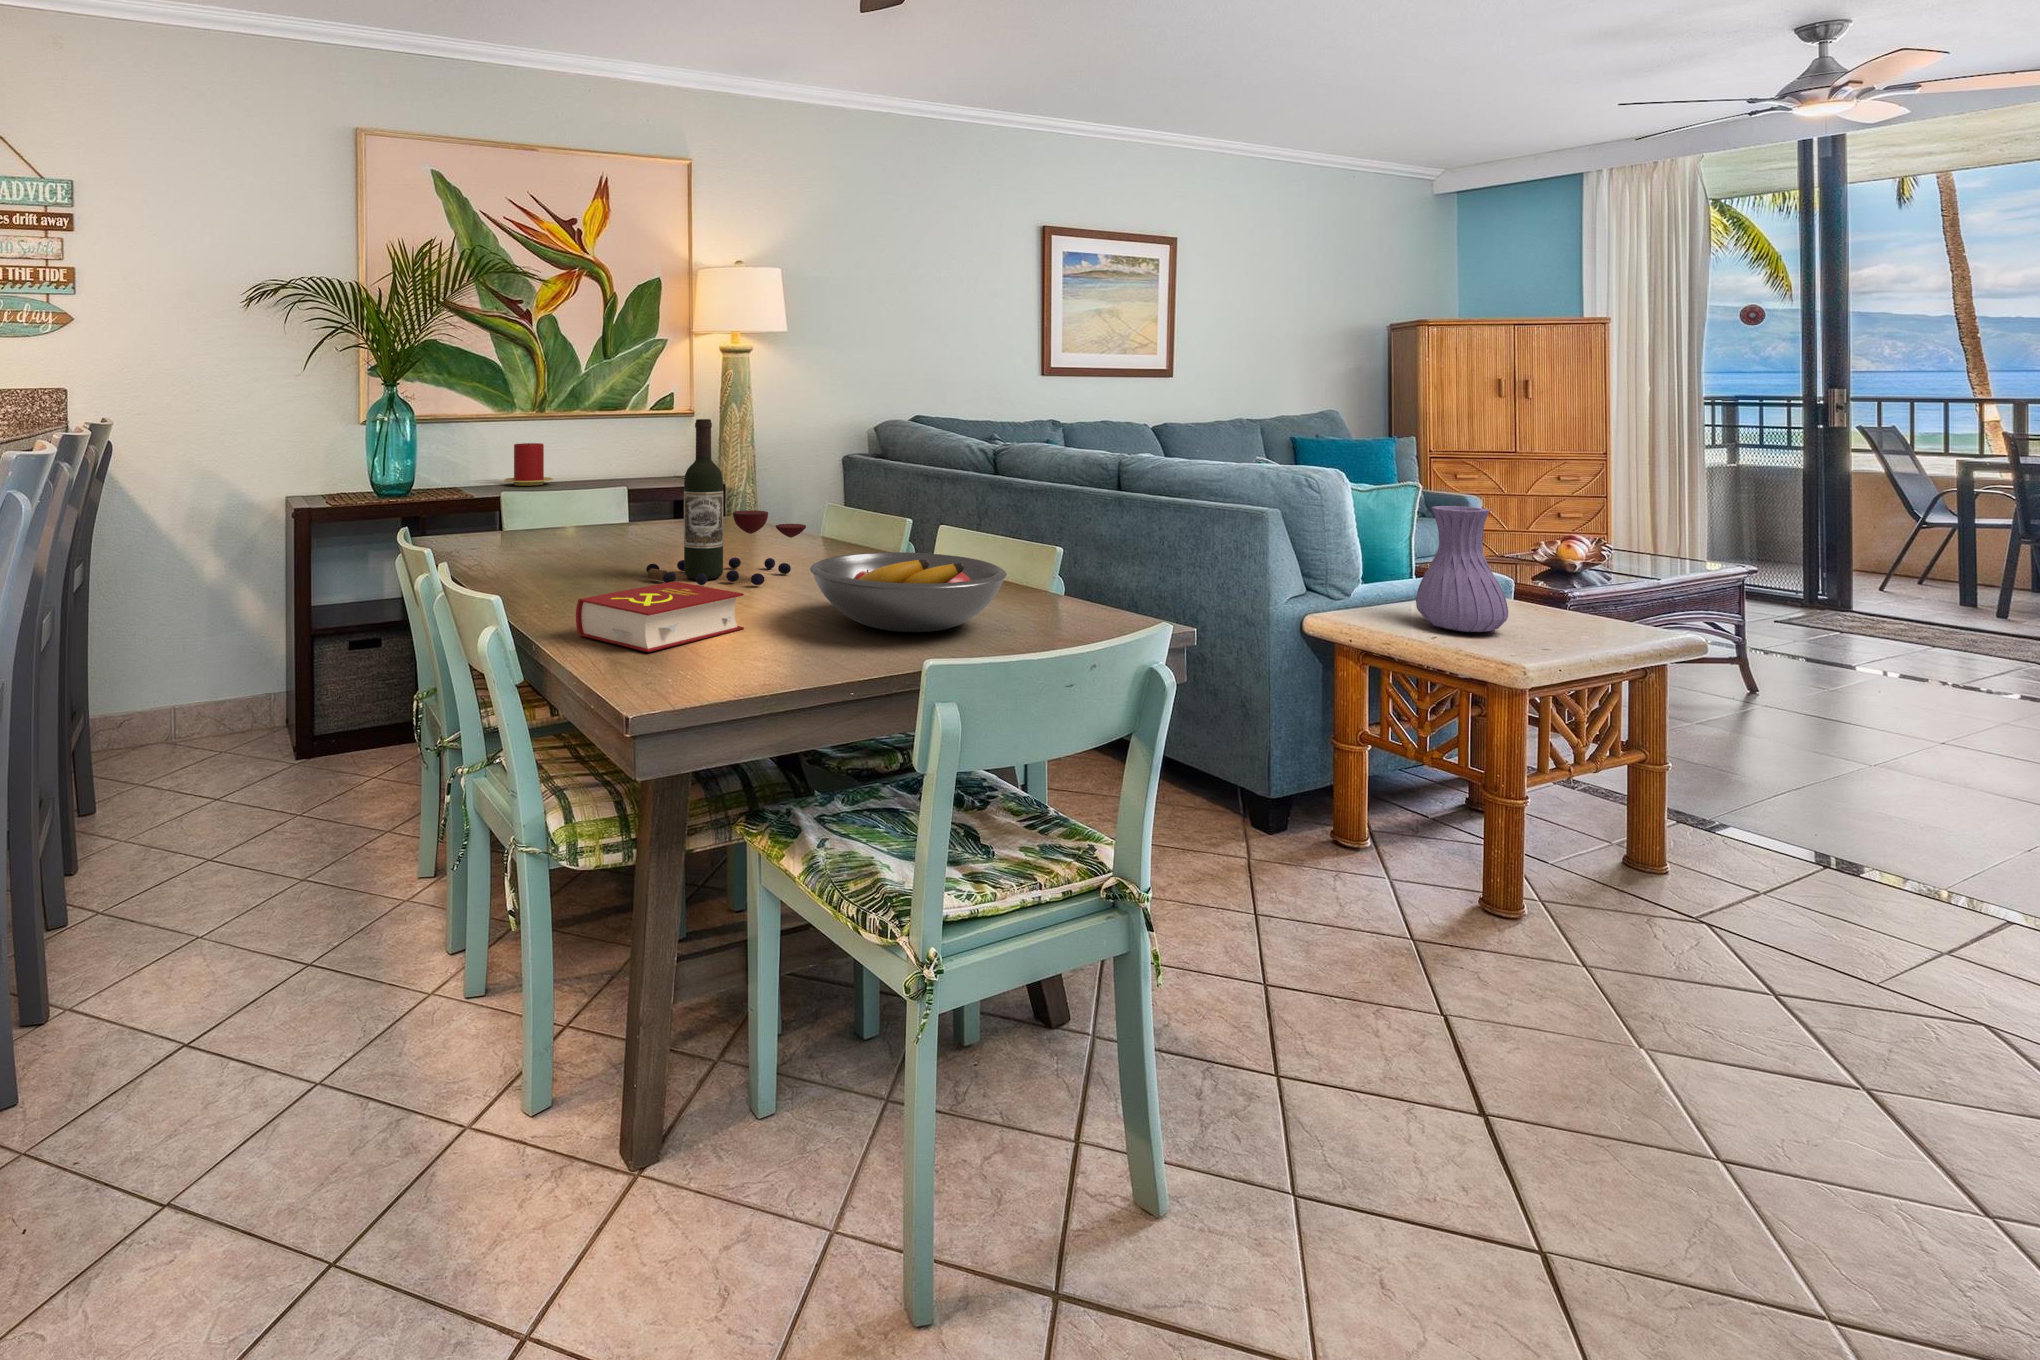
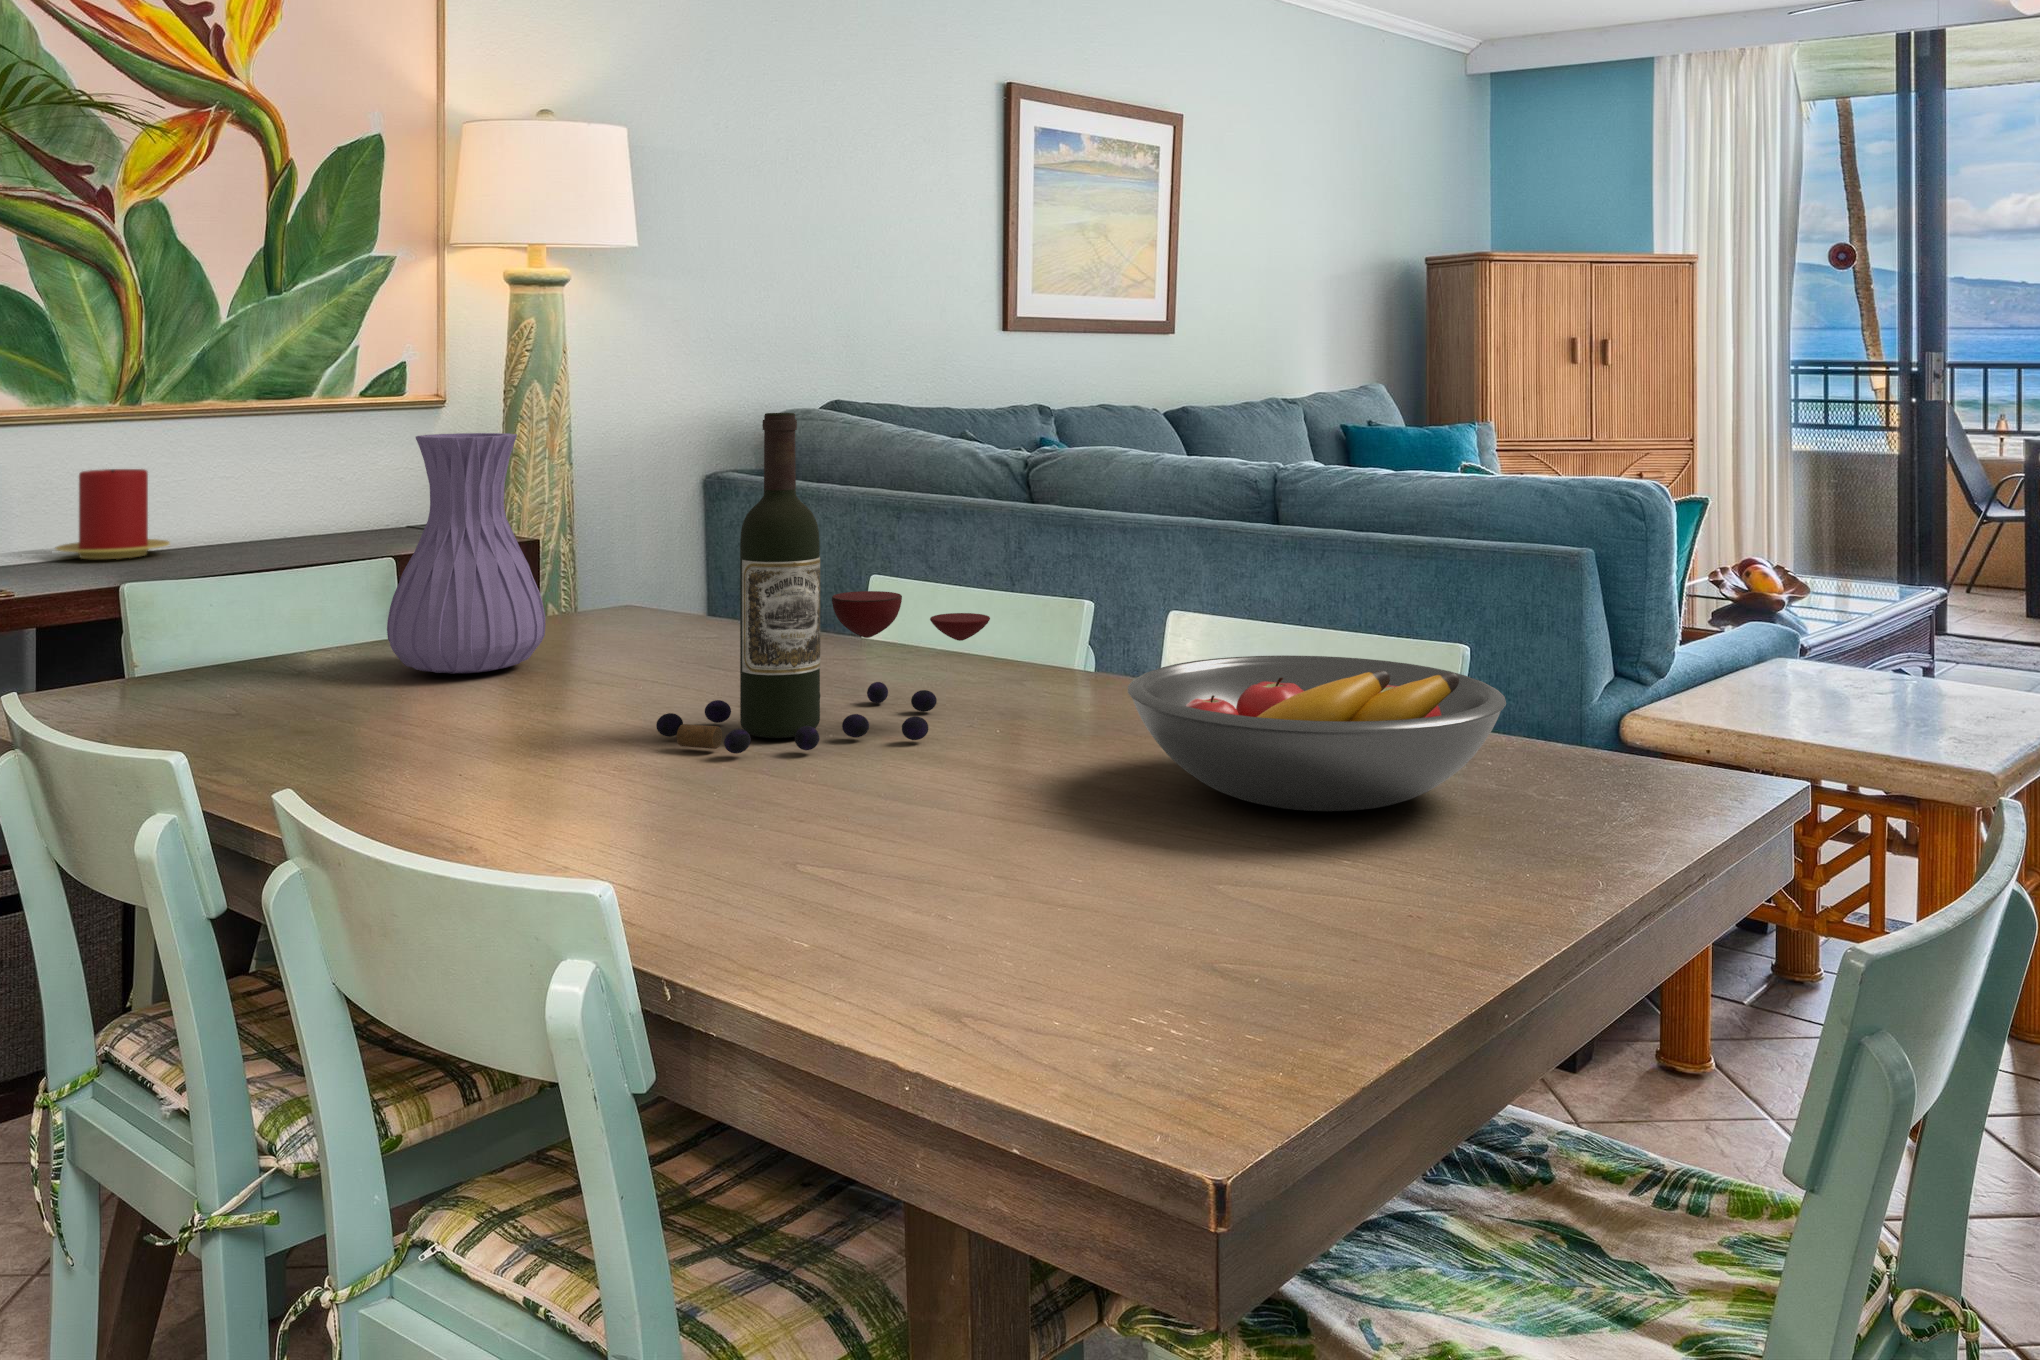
vase: present [1416,506,1508,632] -> present [387,433,546,674]
book: present [576,581,744,652] -> none [721,753,1039,918]

